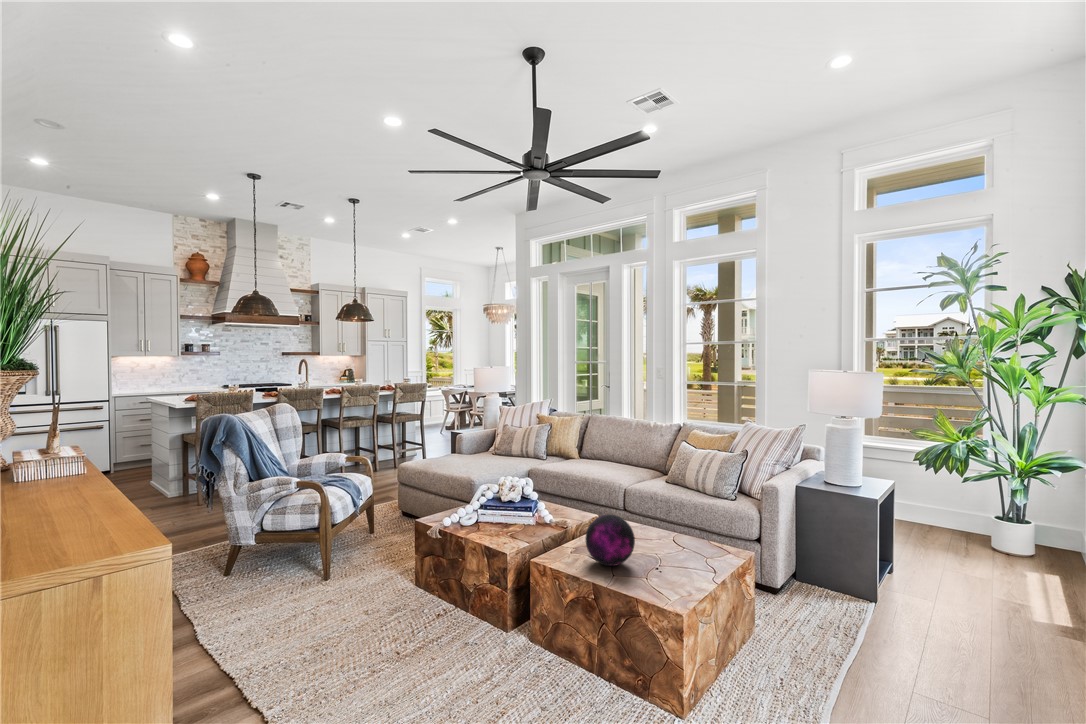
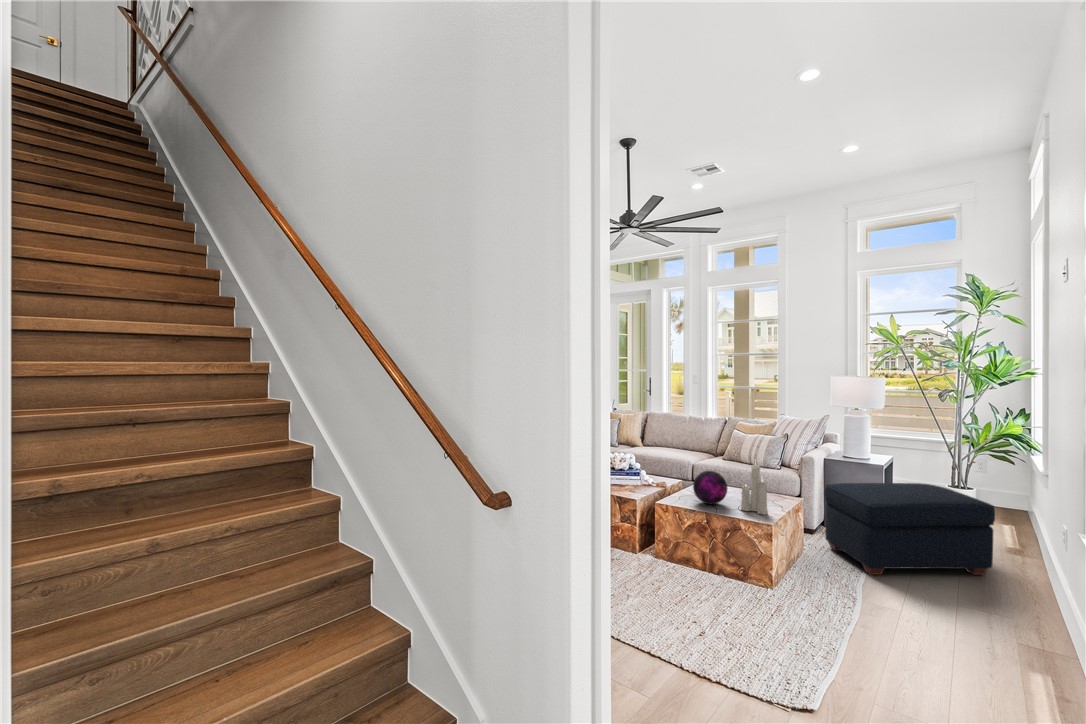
candle: none [650,497,689,589] -> present [741,463,768,515]
ottoman: none [788,529,1048,685] -> present [824,483,995,575]

